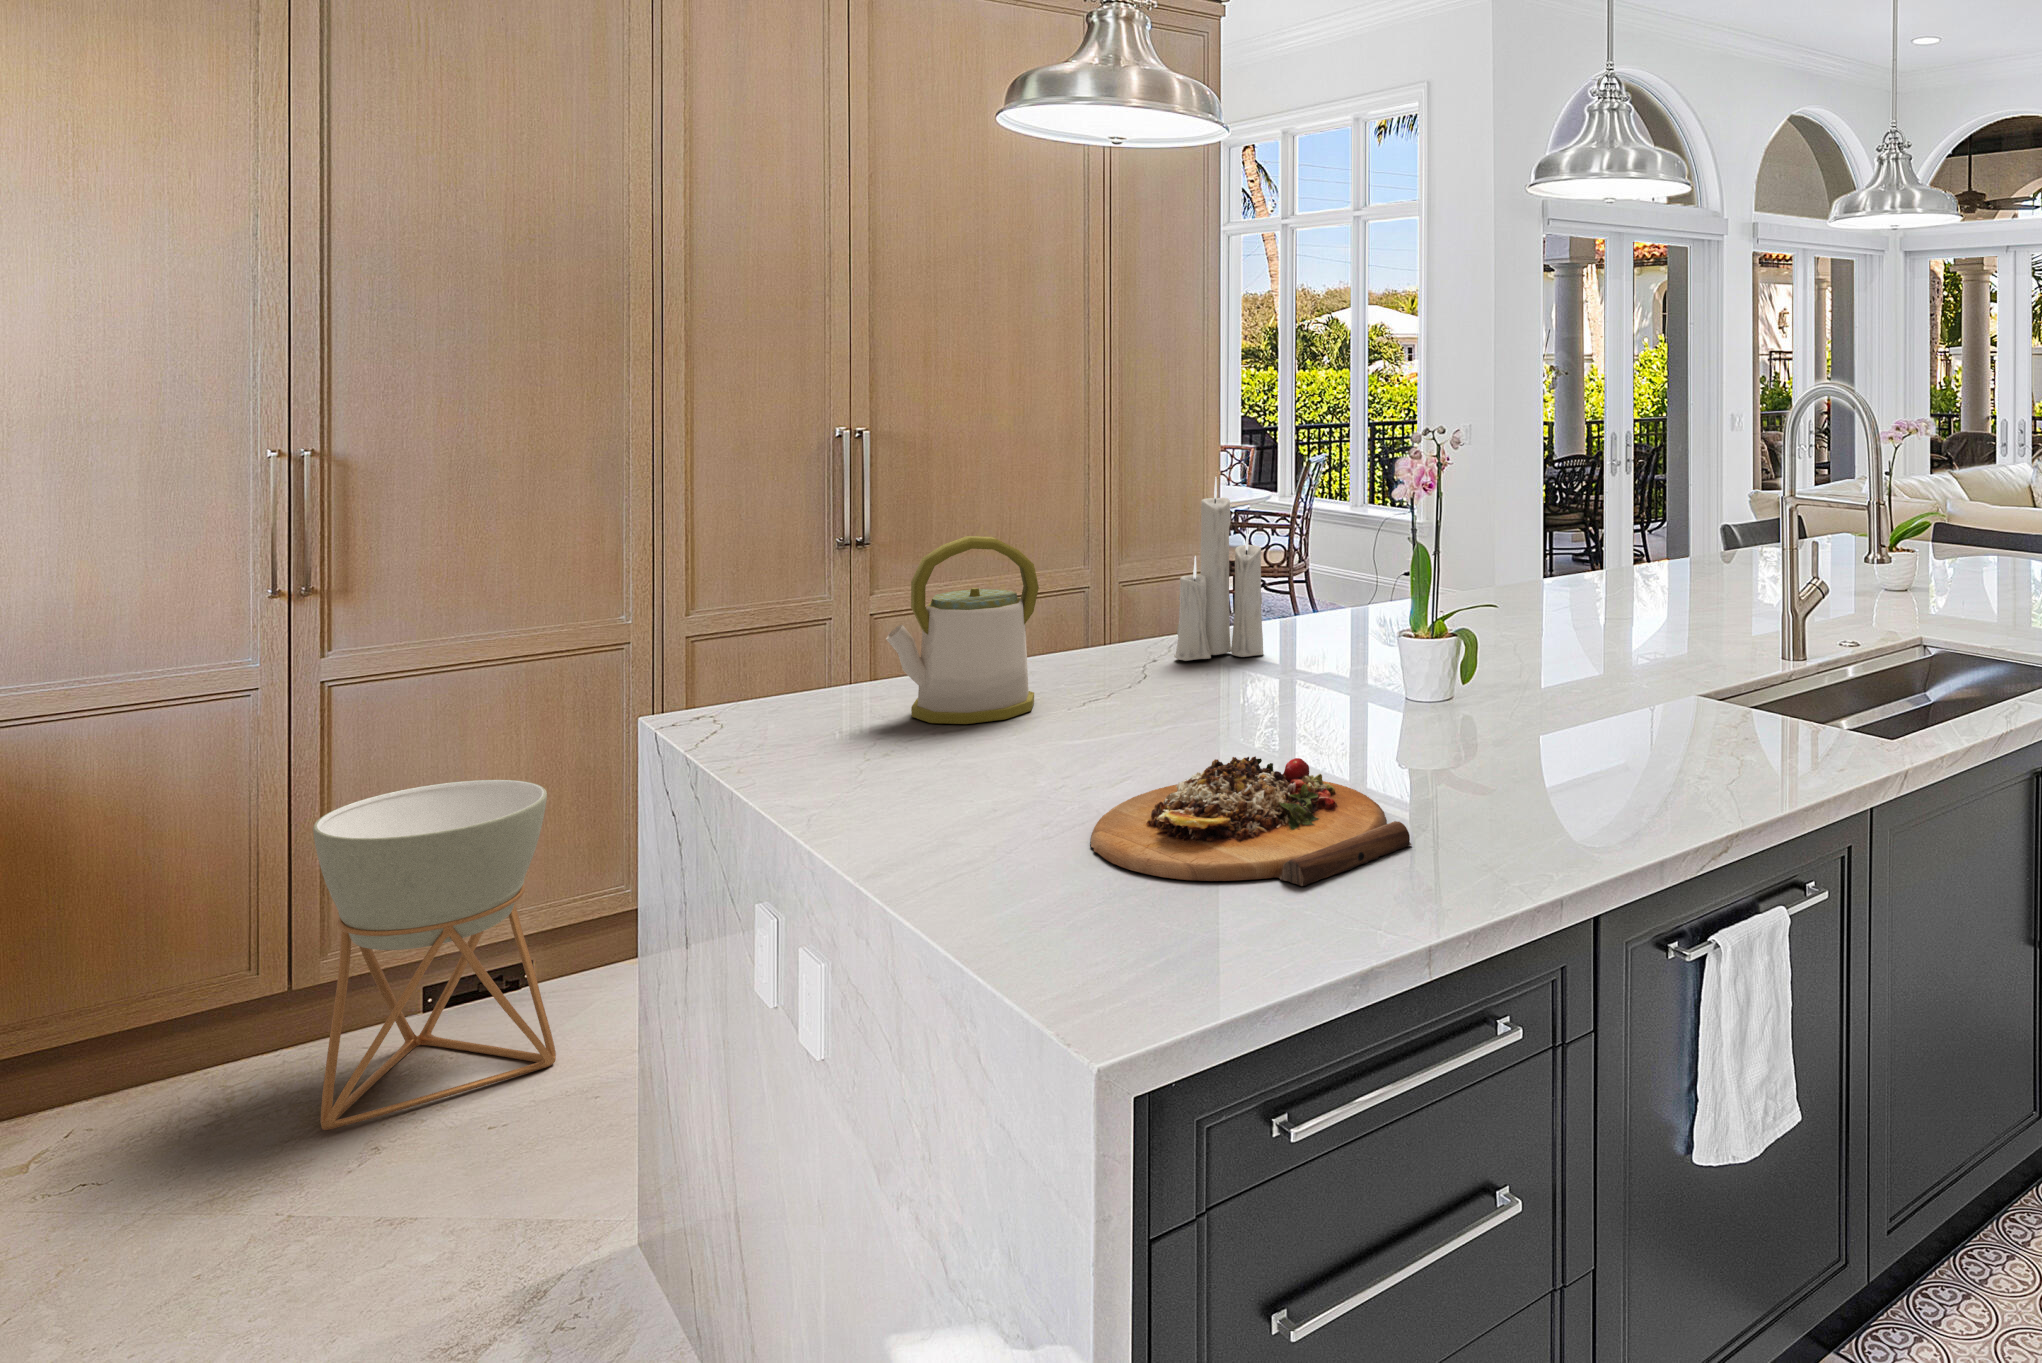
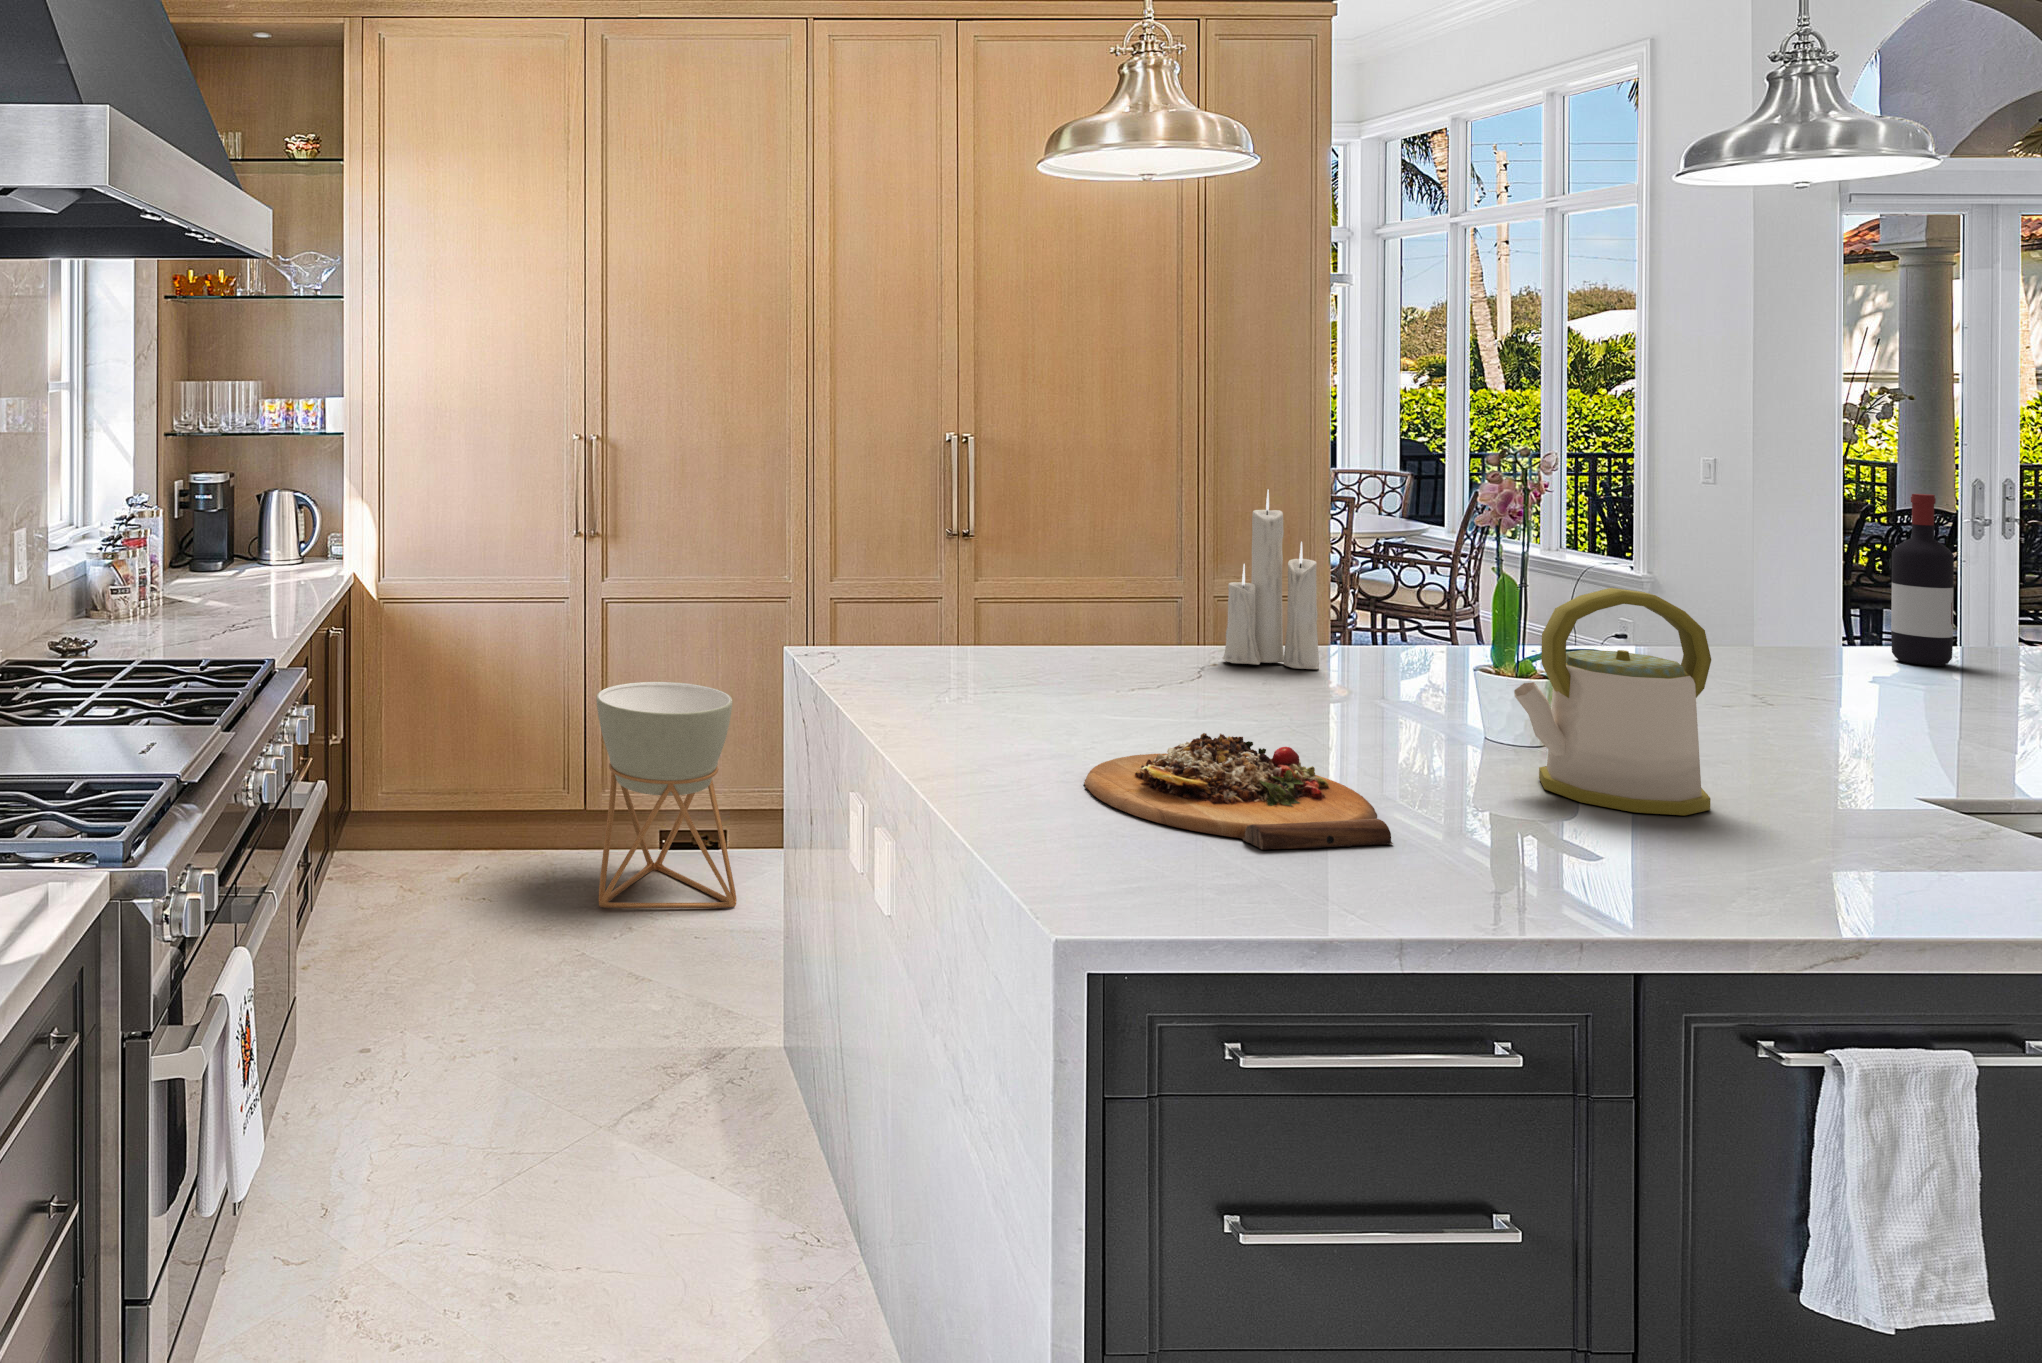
wine bottle: none [1640,449,1675,582] -> present [1891,494,1954,666]
kettle: present [886,536,1039,724] -> present [1514,588,1711,815]

